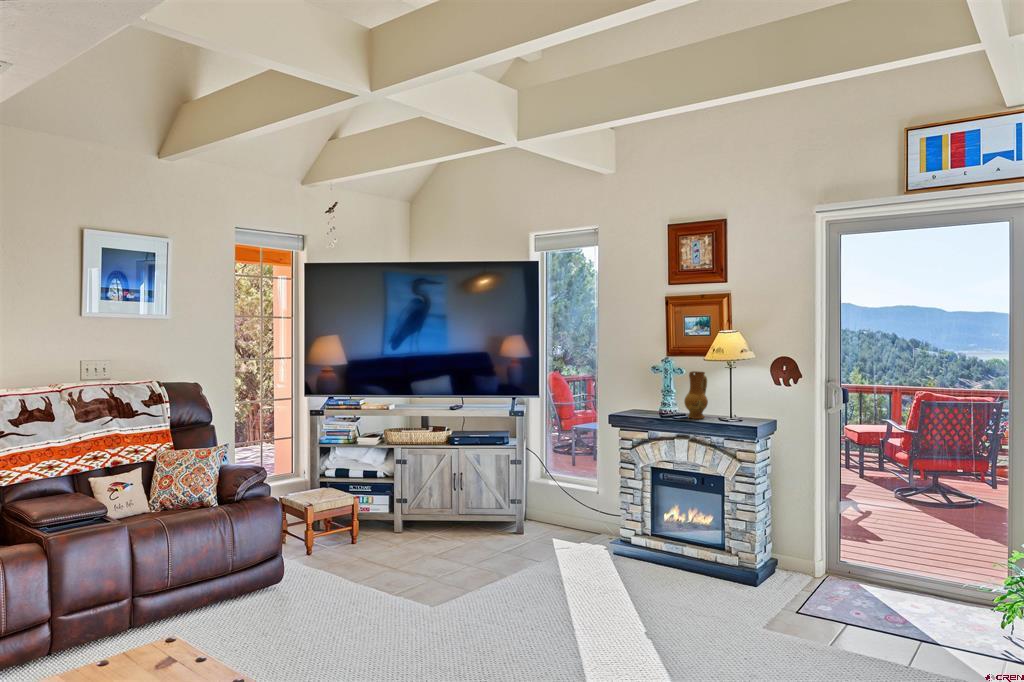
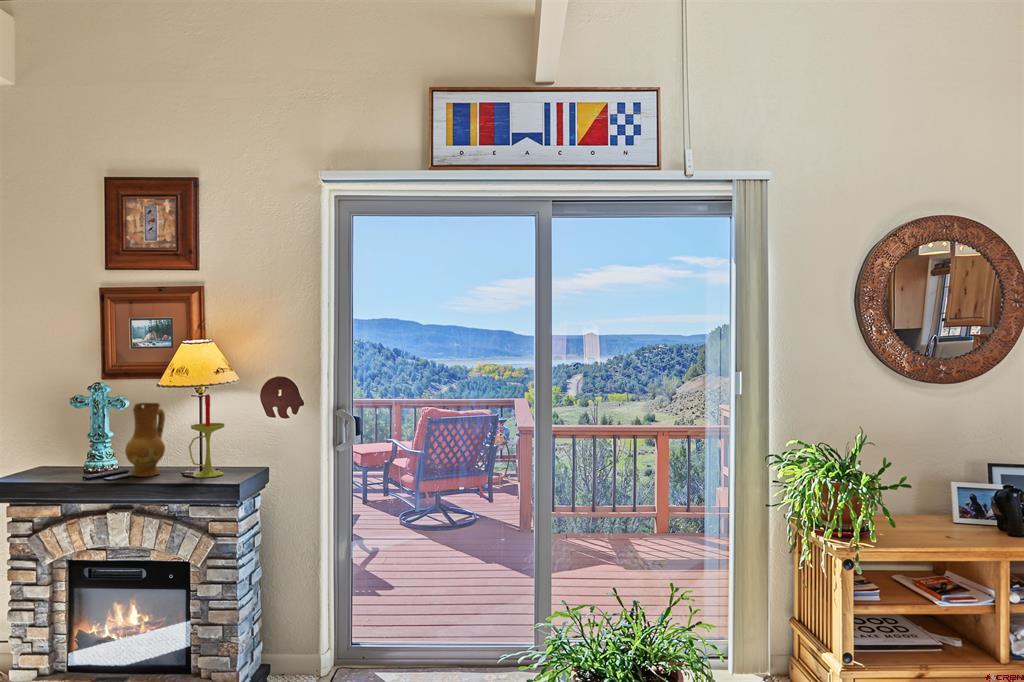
candle: none [724,366,747,422] -> present [189,395,225,478]

